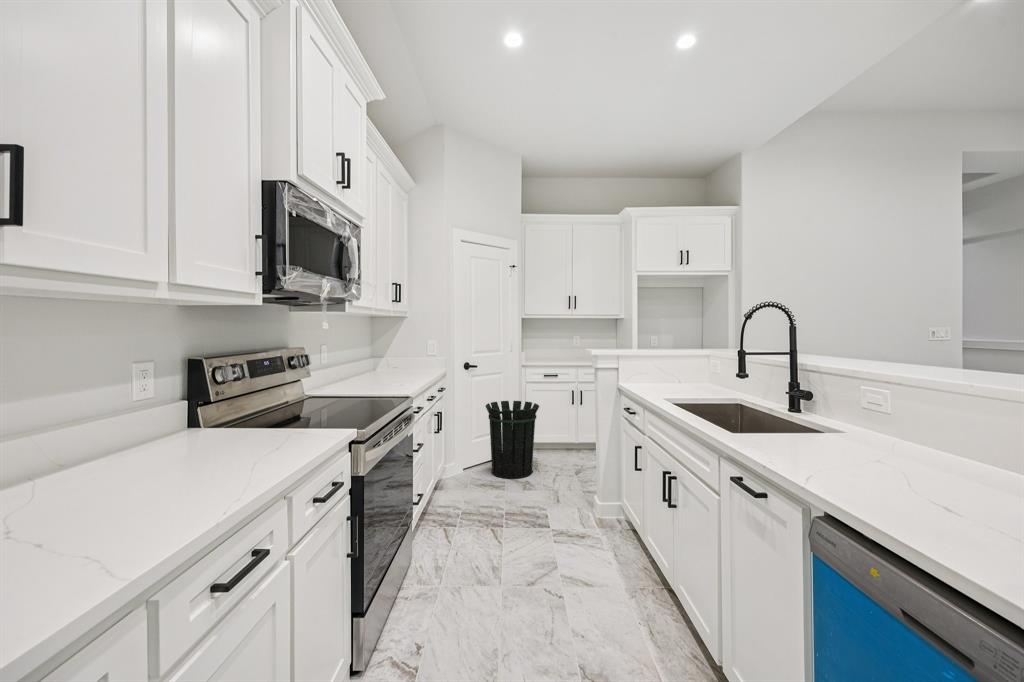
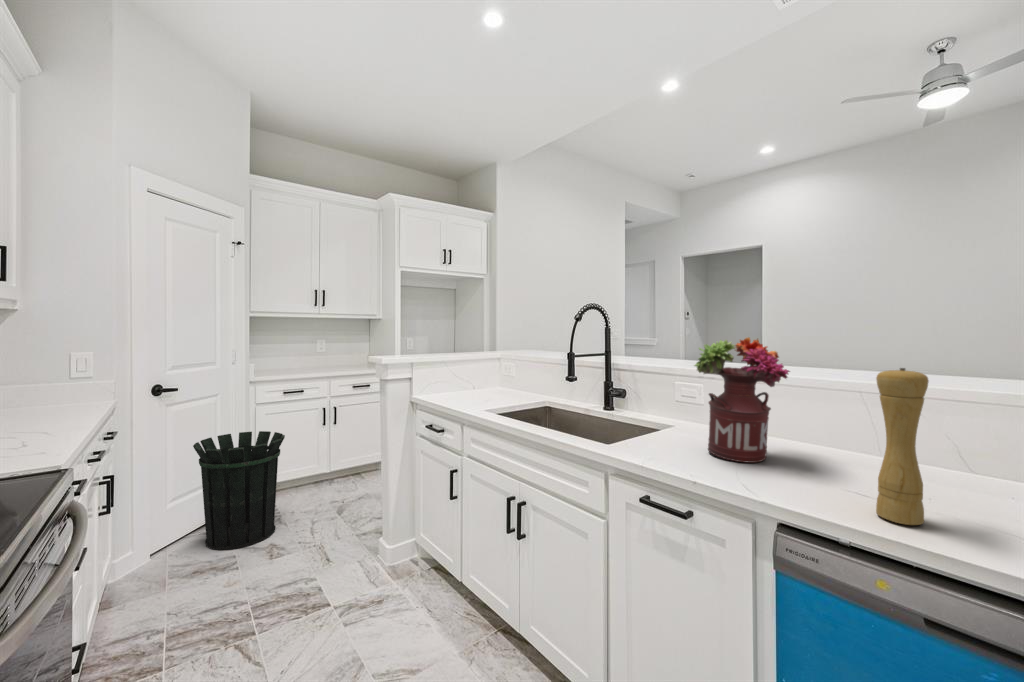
flower arrangement: none [808,339,923,468] -> present [694,337,790,463]
pepper mill: none [919,373,979,536] -> present [876,368,929,525]

